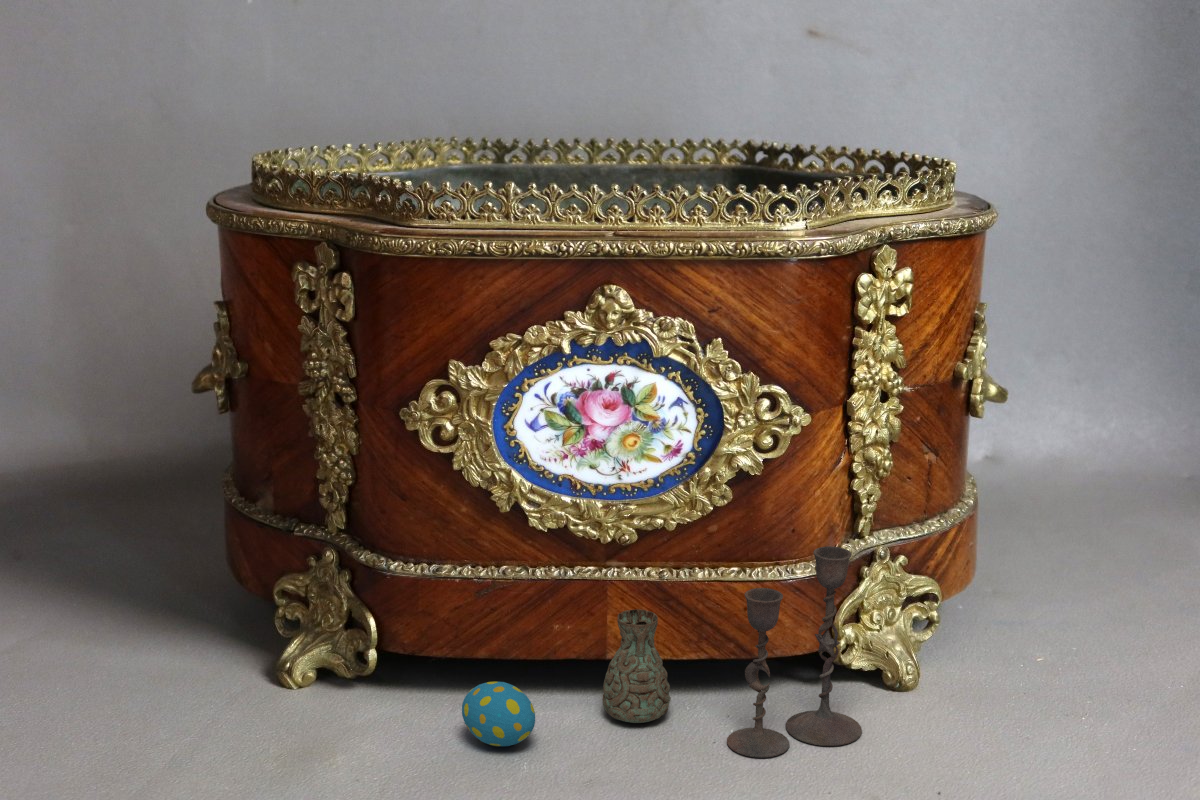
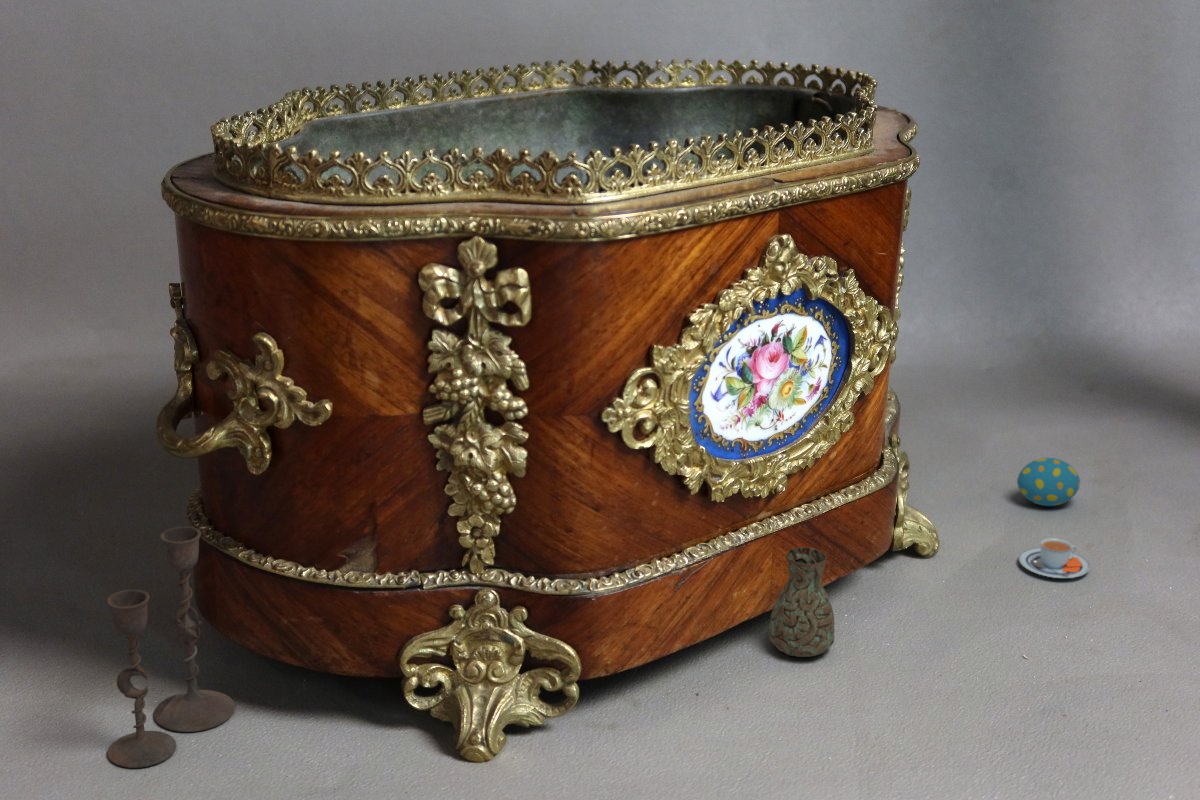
candlestick: present [727,546,862,758] -> present [107,526,235,768]
decorative egg: present [462,682,535,746] -> present [1017,458,1080,506]
teacup: none [973,704,1057,753] -> present [1019,538,1090,578]

